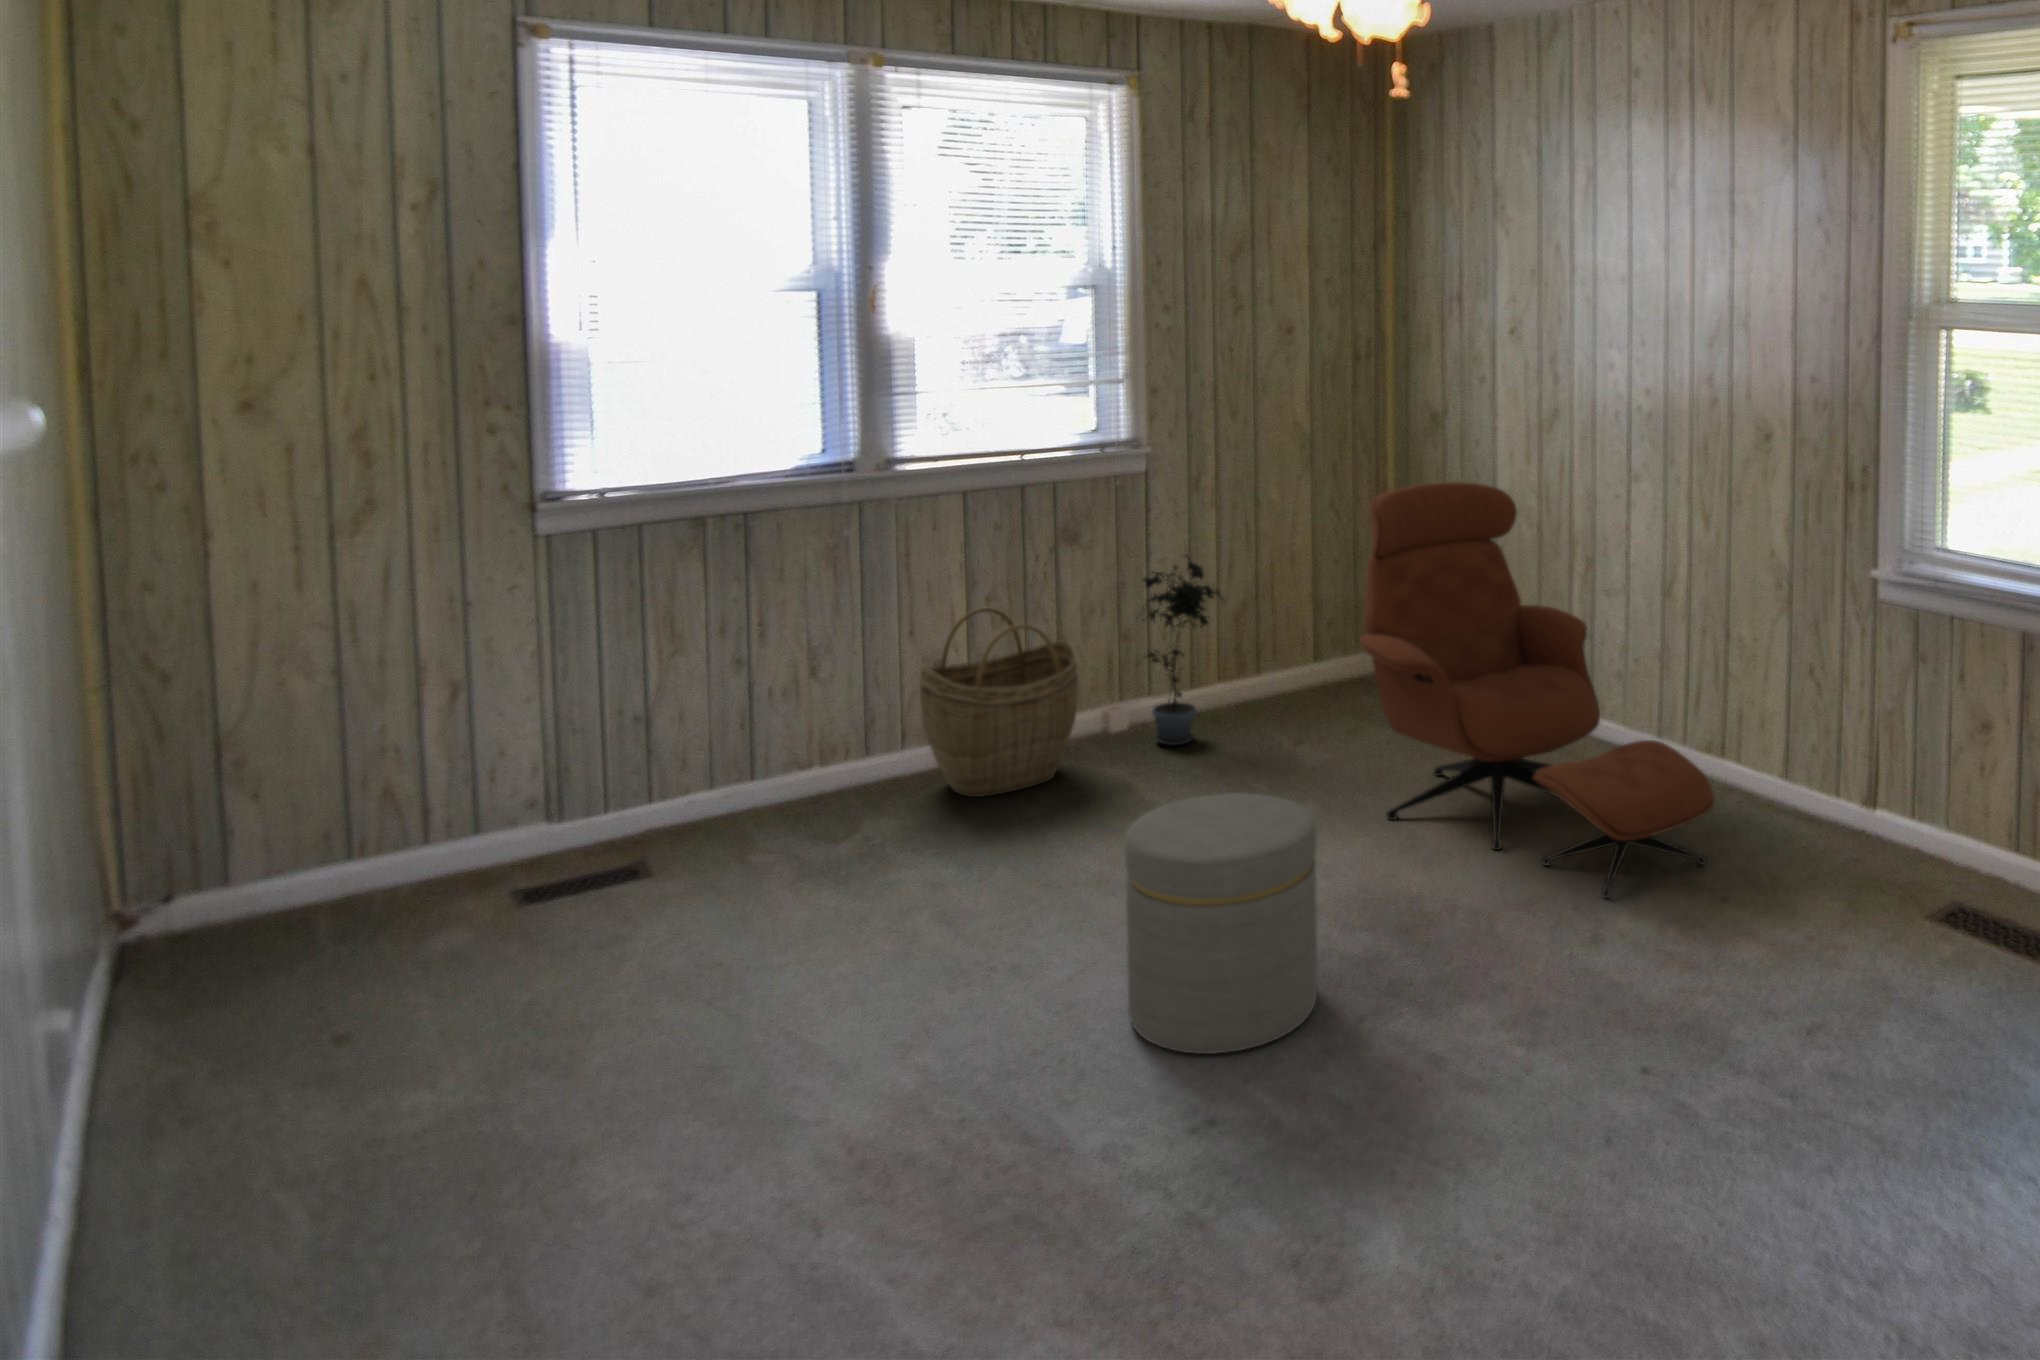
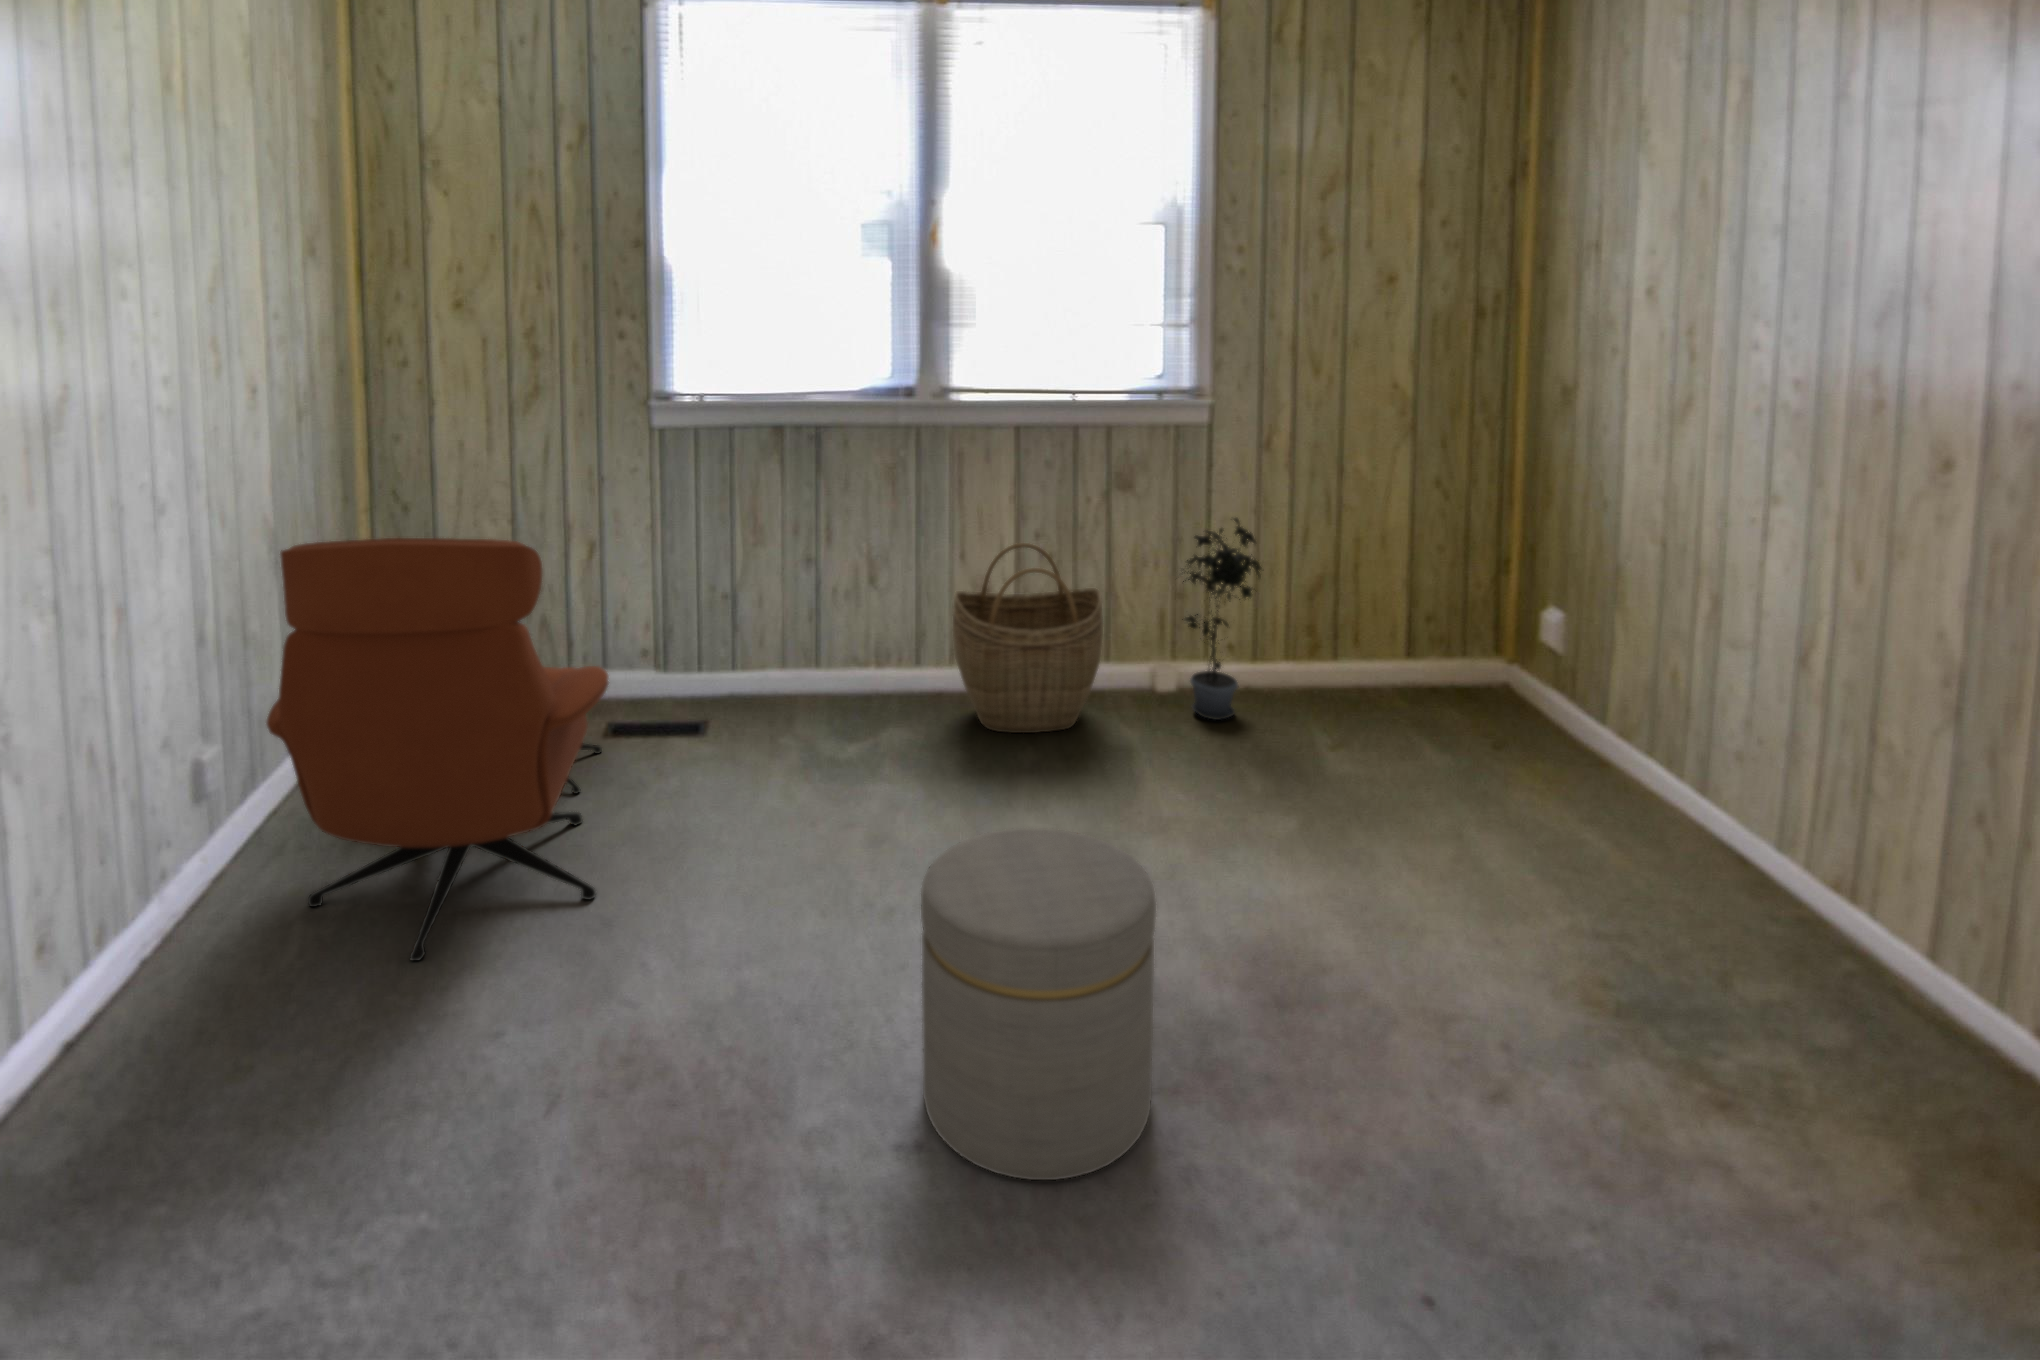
lounge chair: present [1360,482,1715,898] -> present [266,538,609,961]

